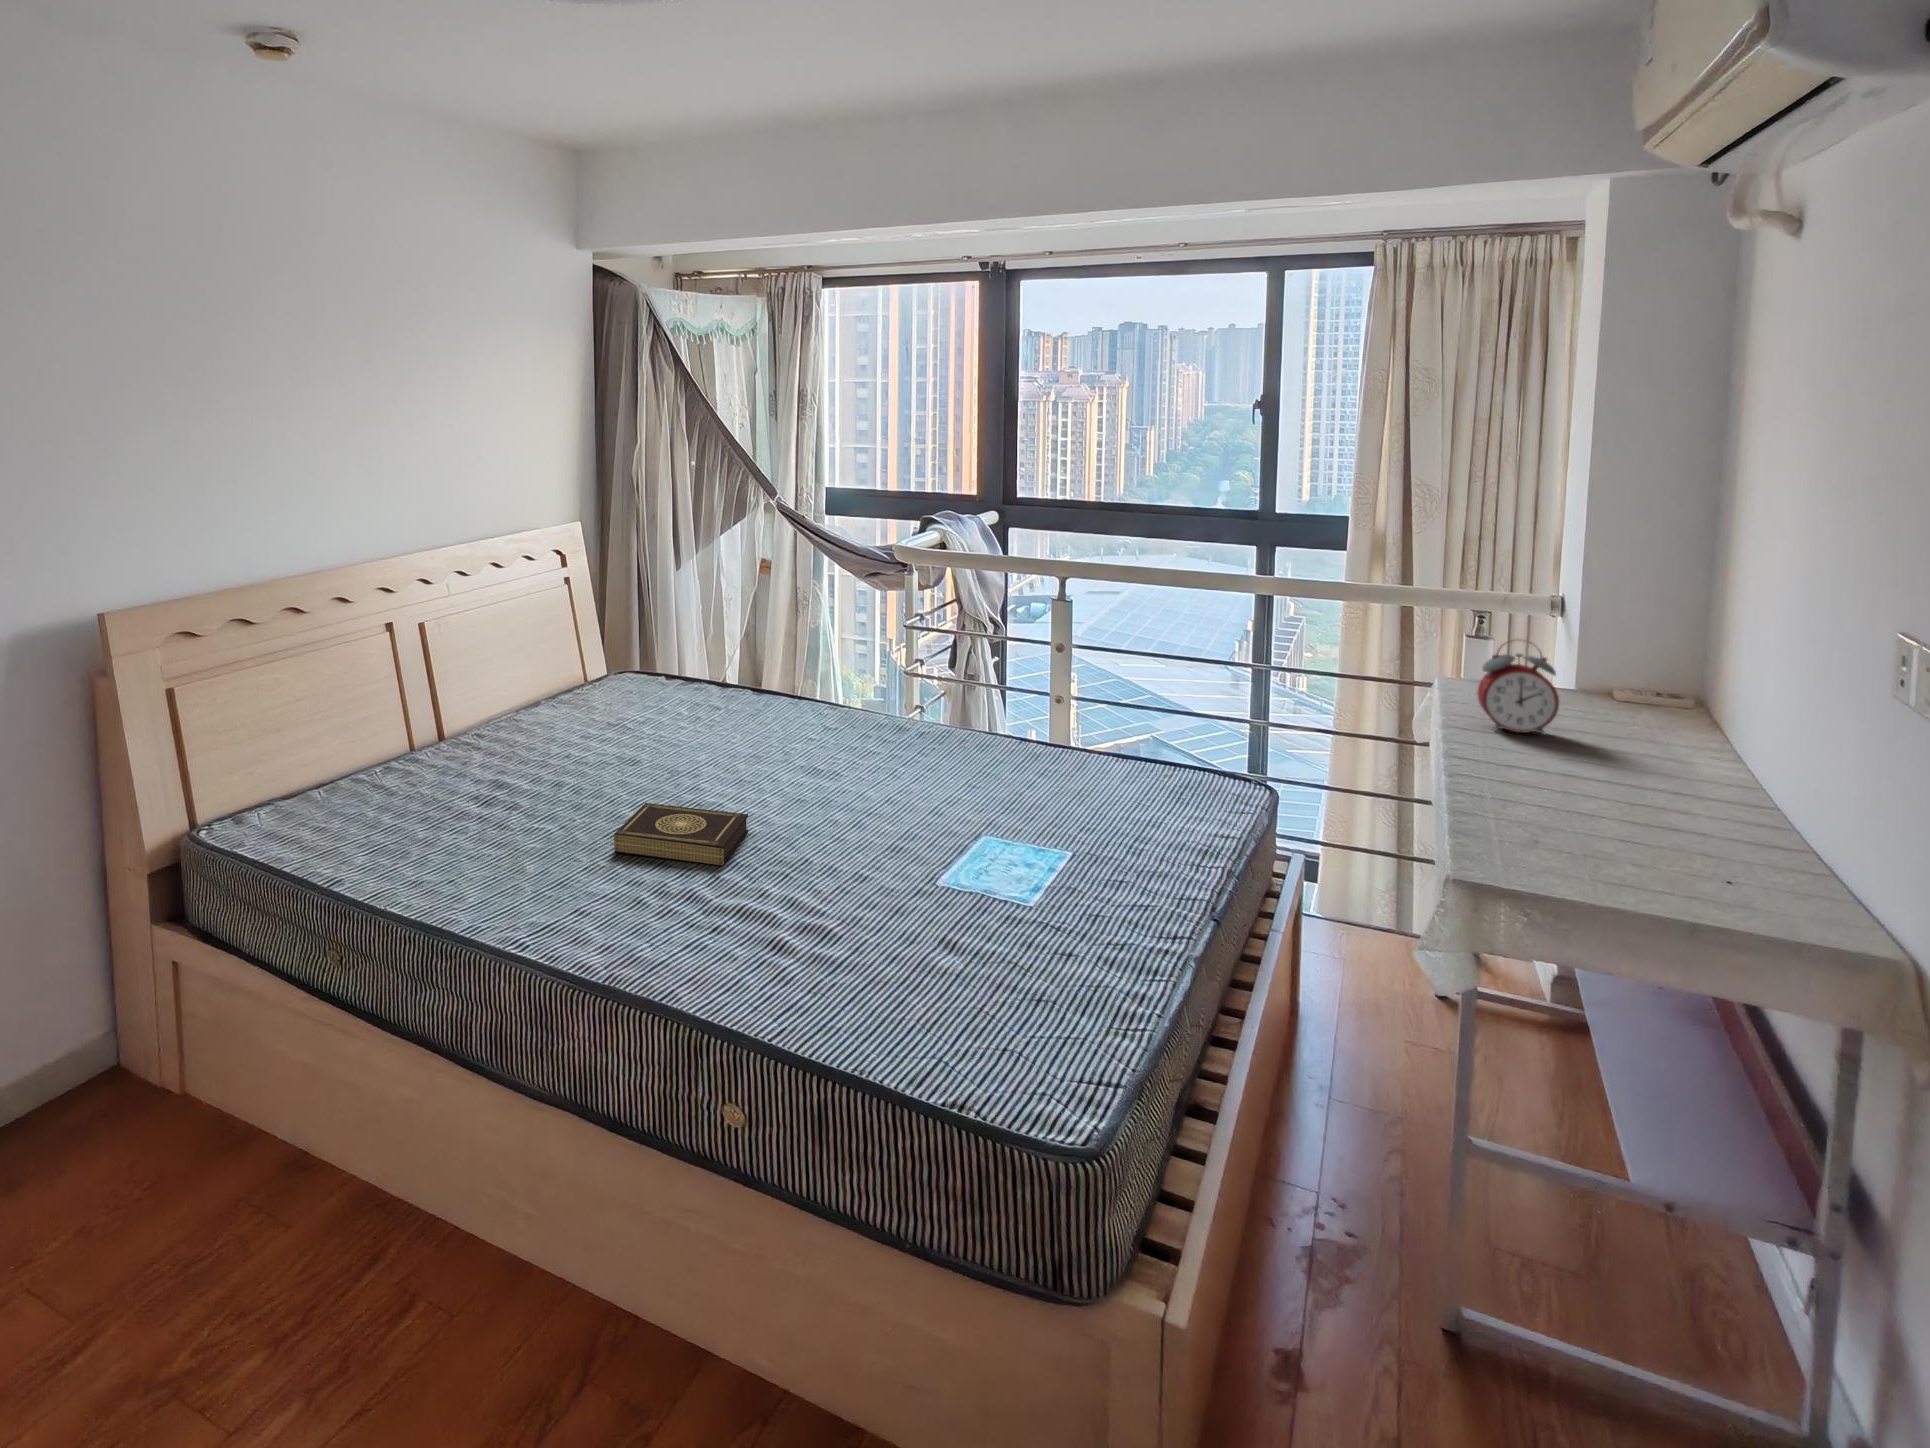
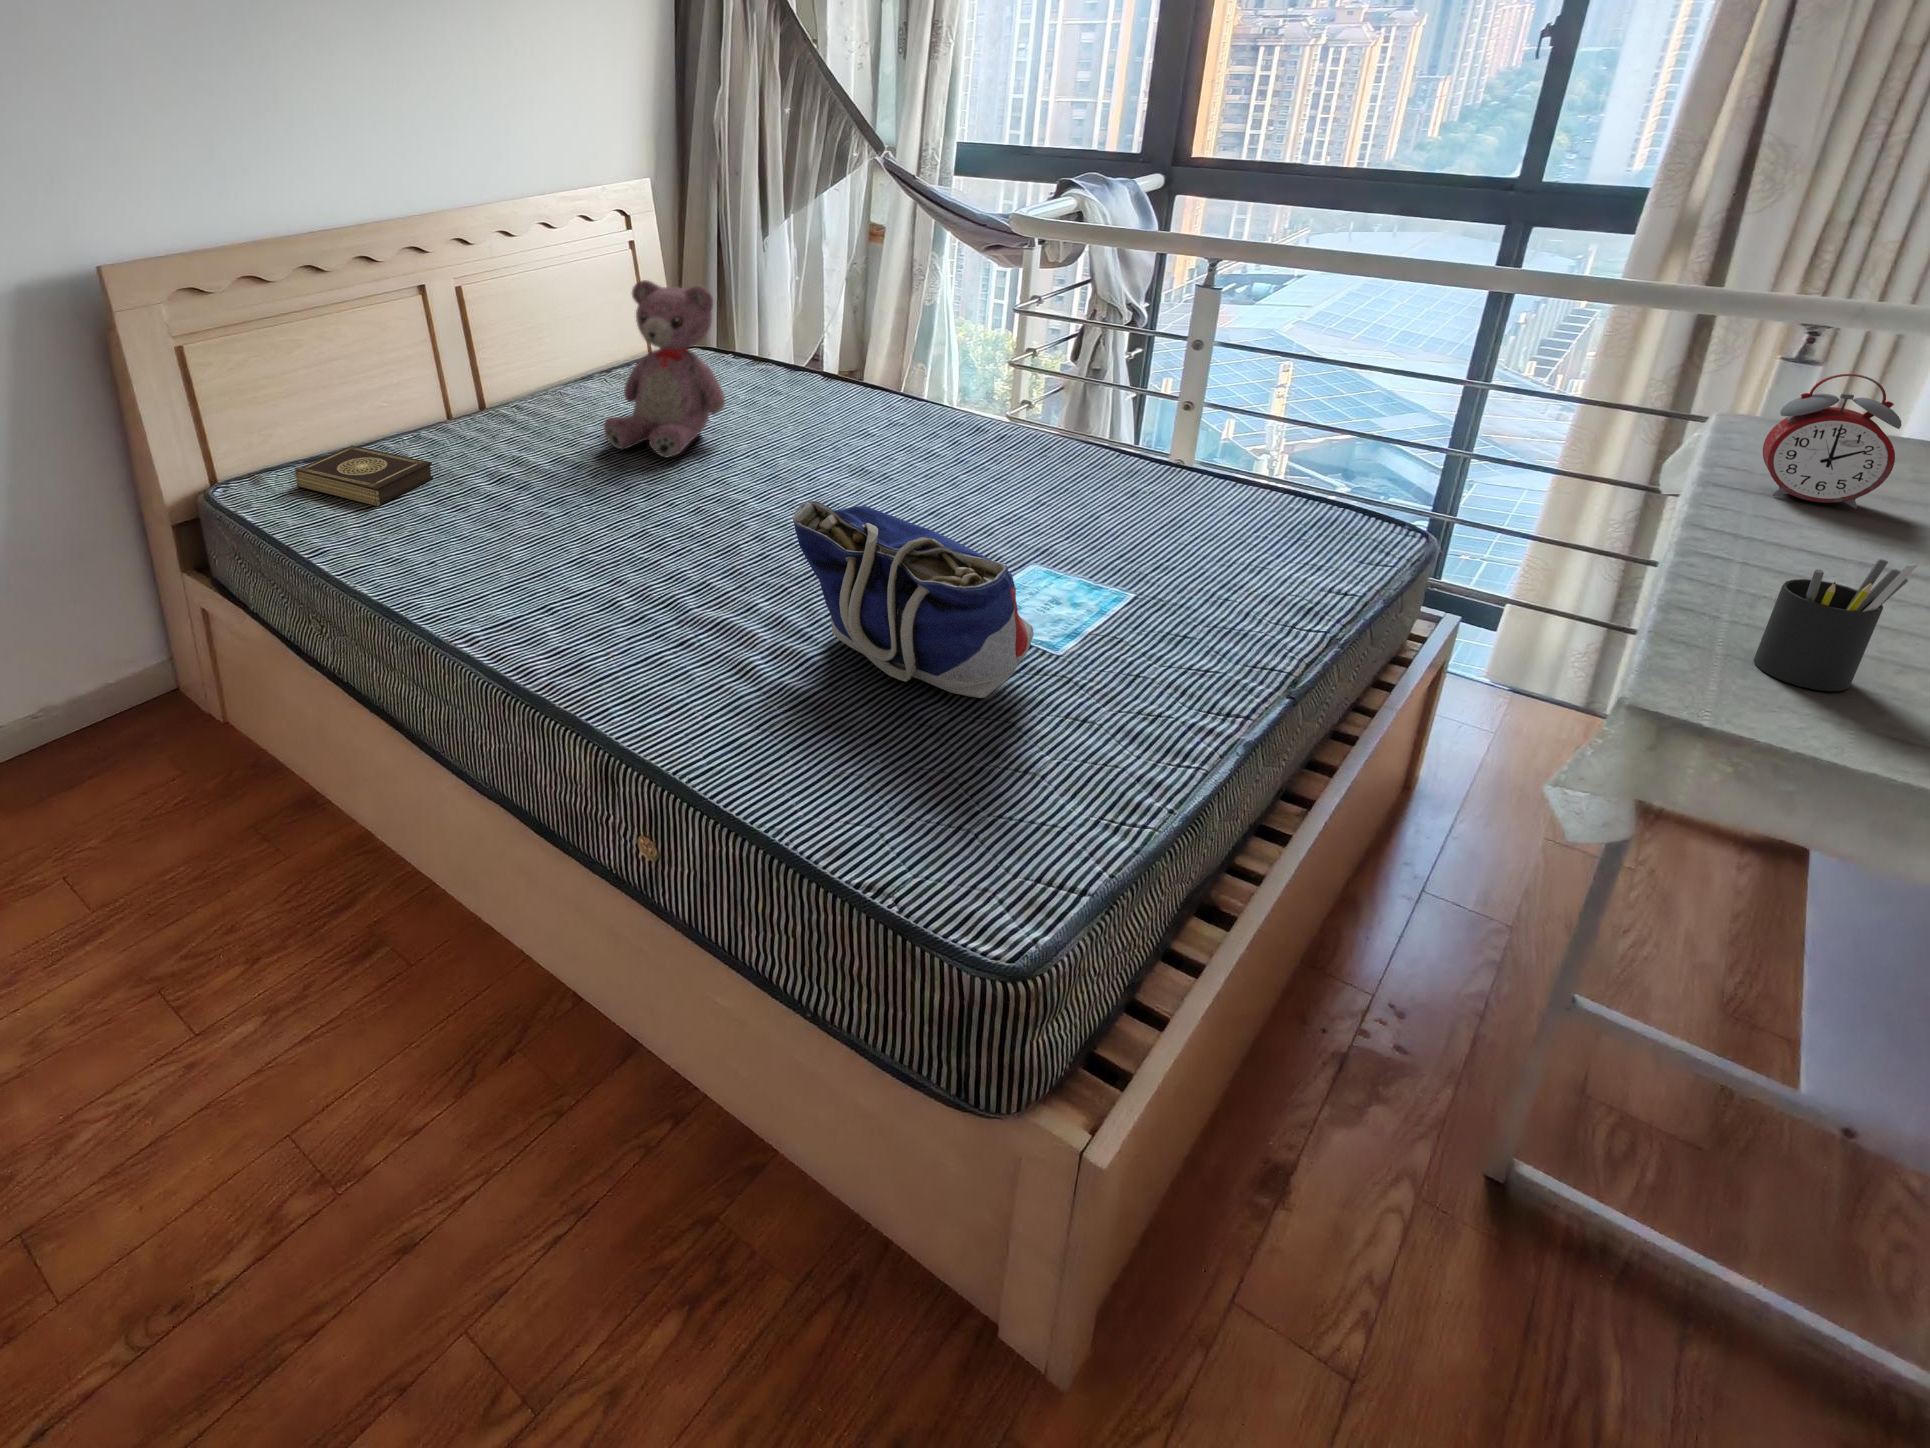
teddy bear: none [577,609,685,769] -> present [604,280,725,458]
pen holder: none [1521,759,1599,857] -> present [1754,559,1919,691]
tote bag: none [806,785,1014,945] -> present [793,501,1034,698]
book: present [614,803,748,865] -> present [295,446,433,506]

